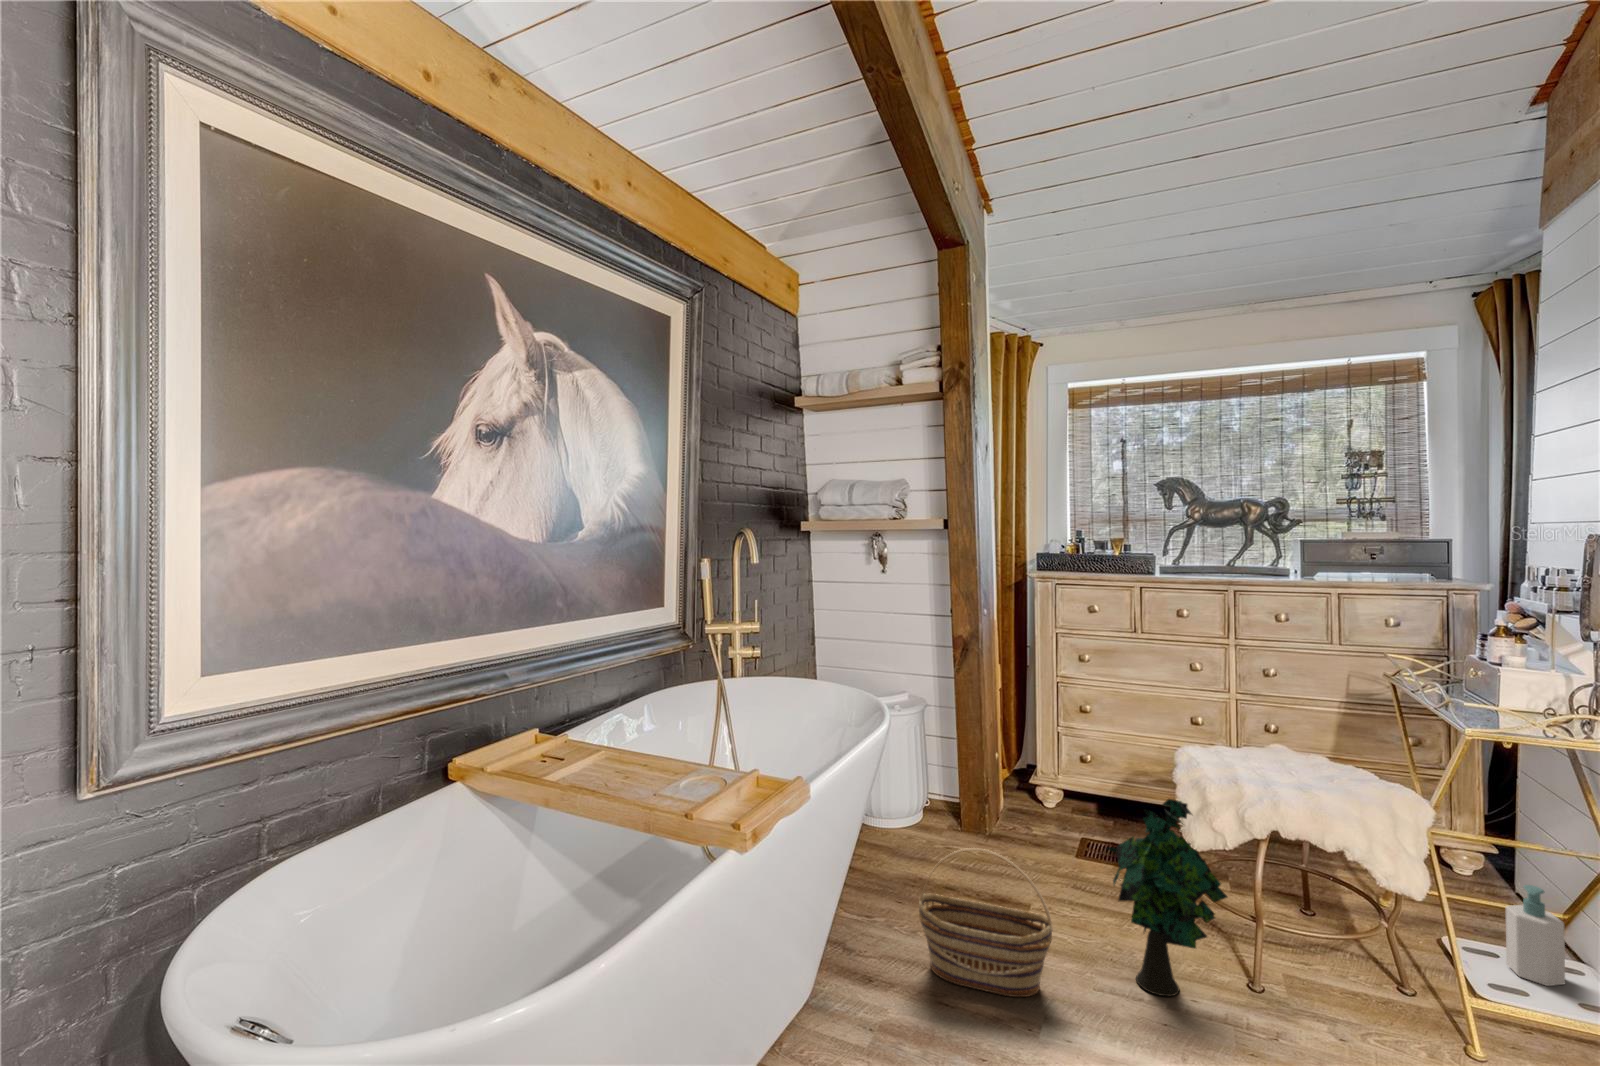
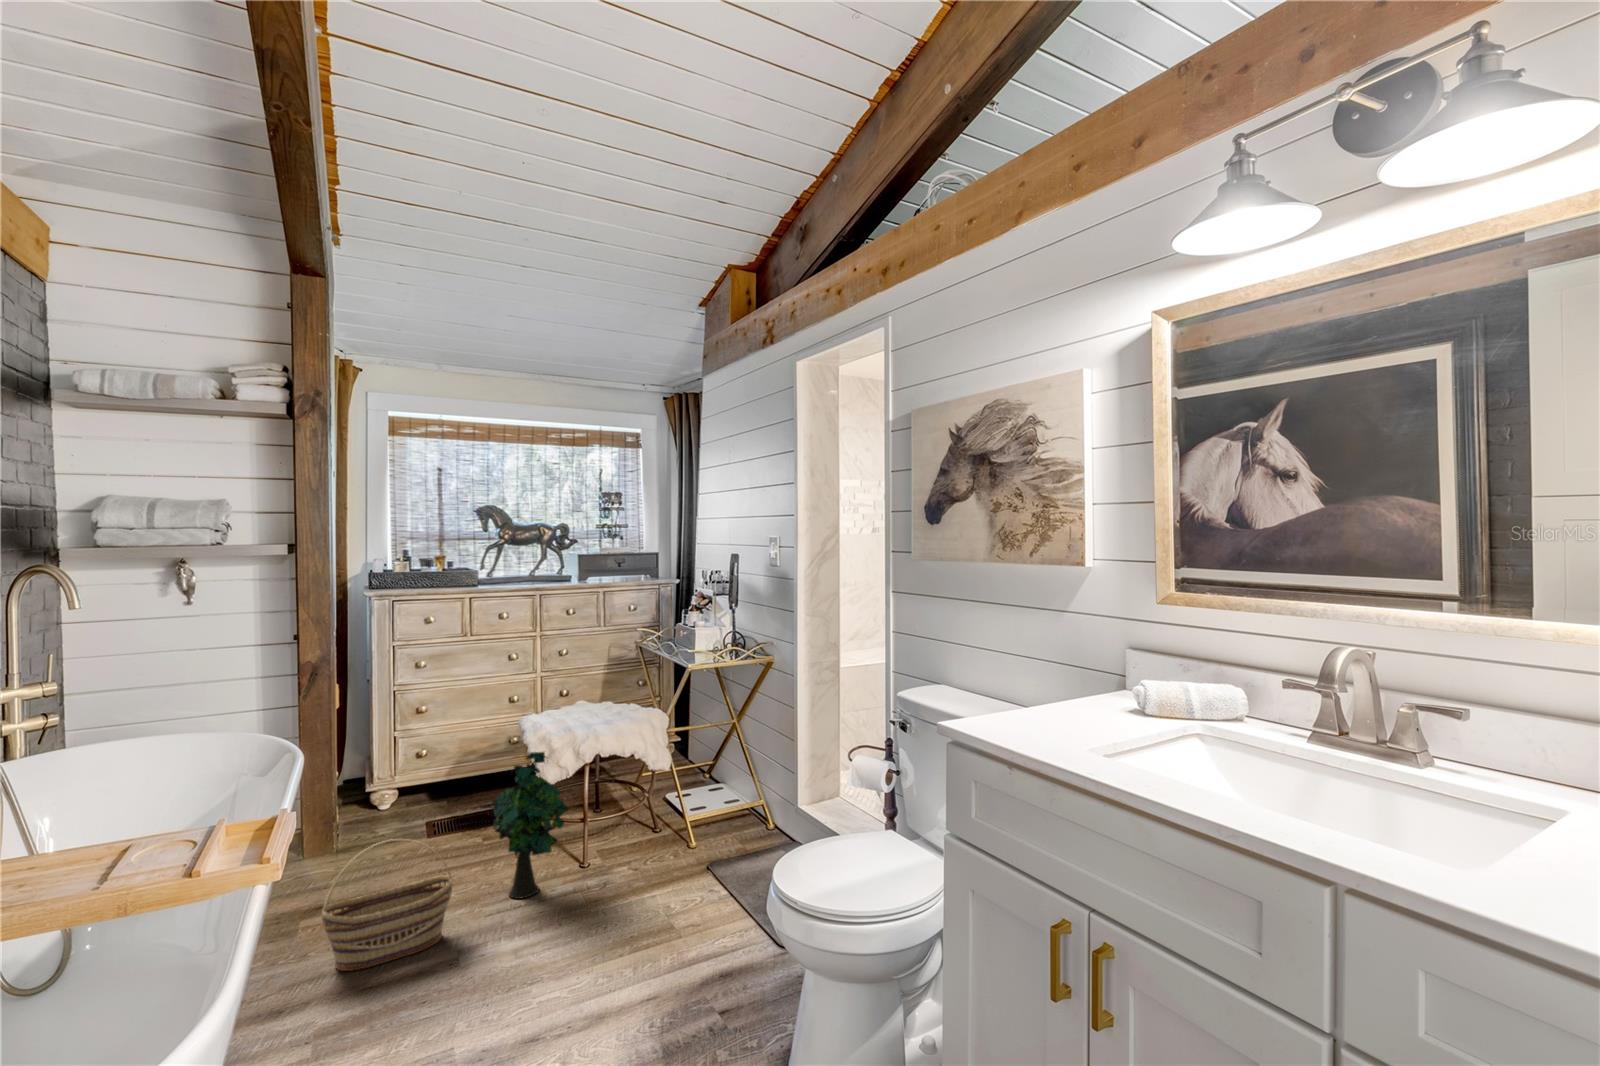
soap bottle: present [1506,885,1565,986] -> none [695,748,718,801]

